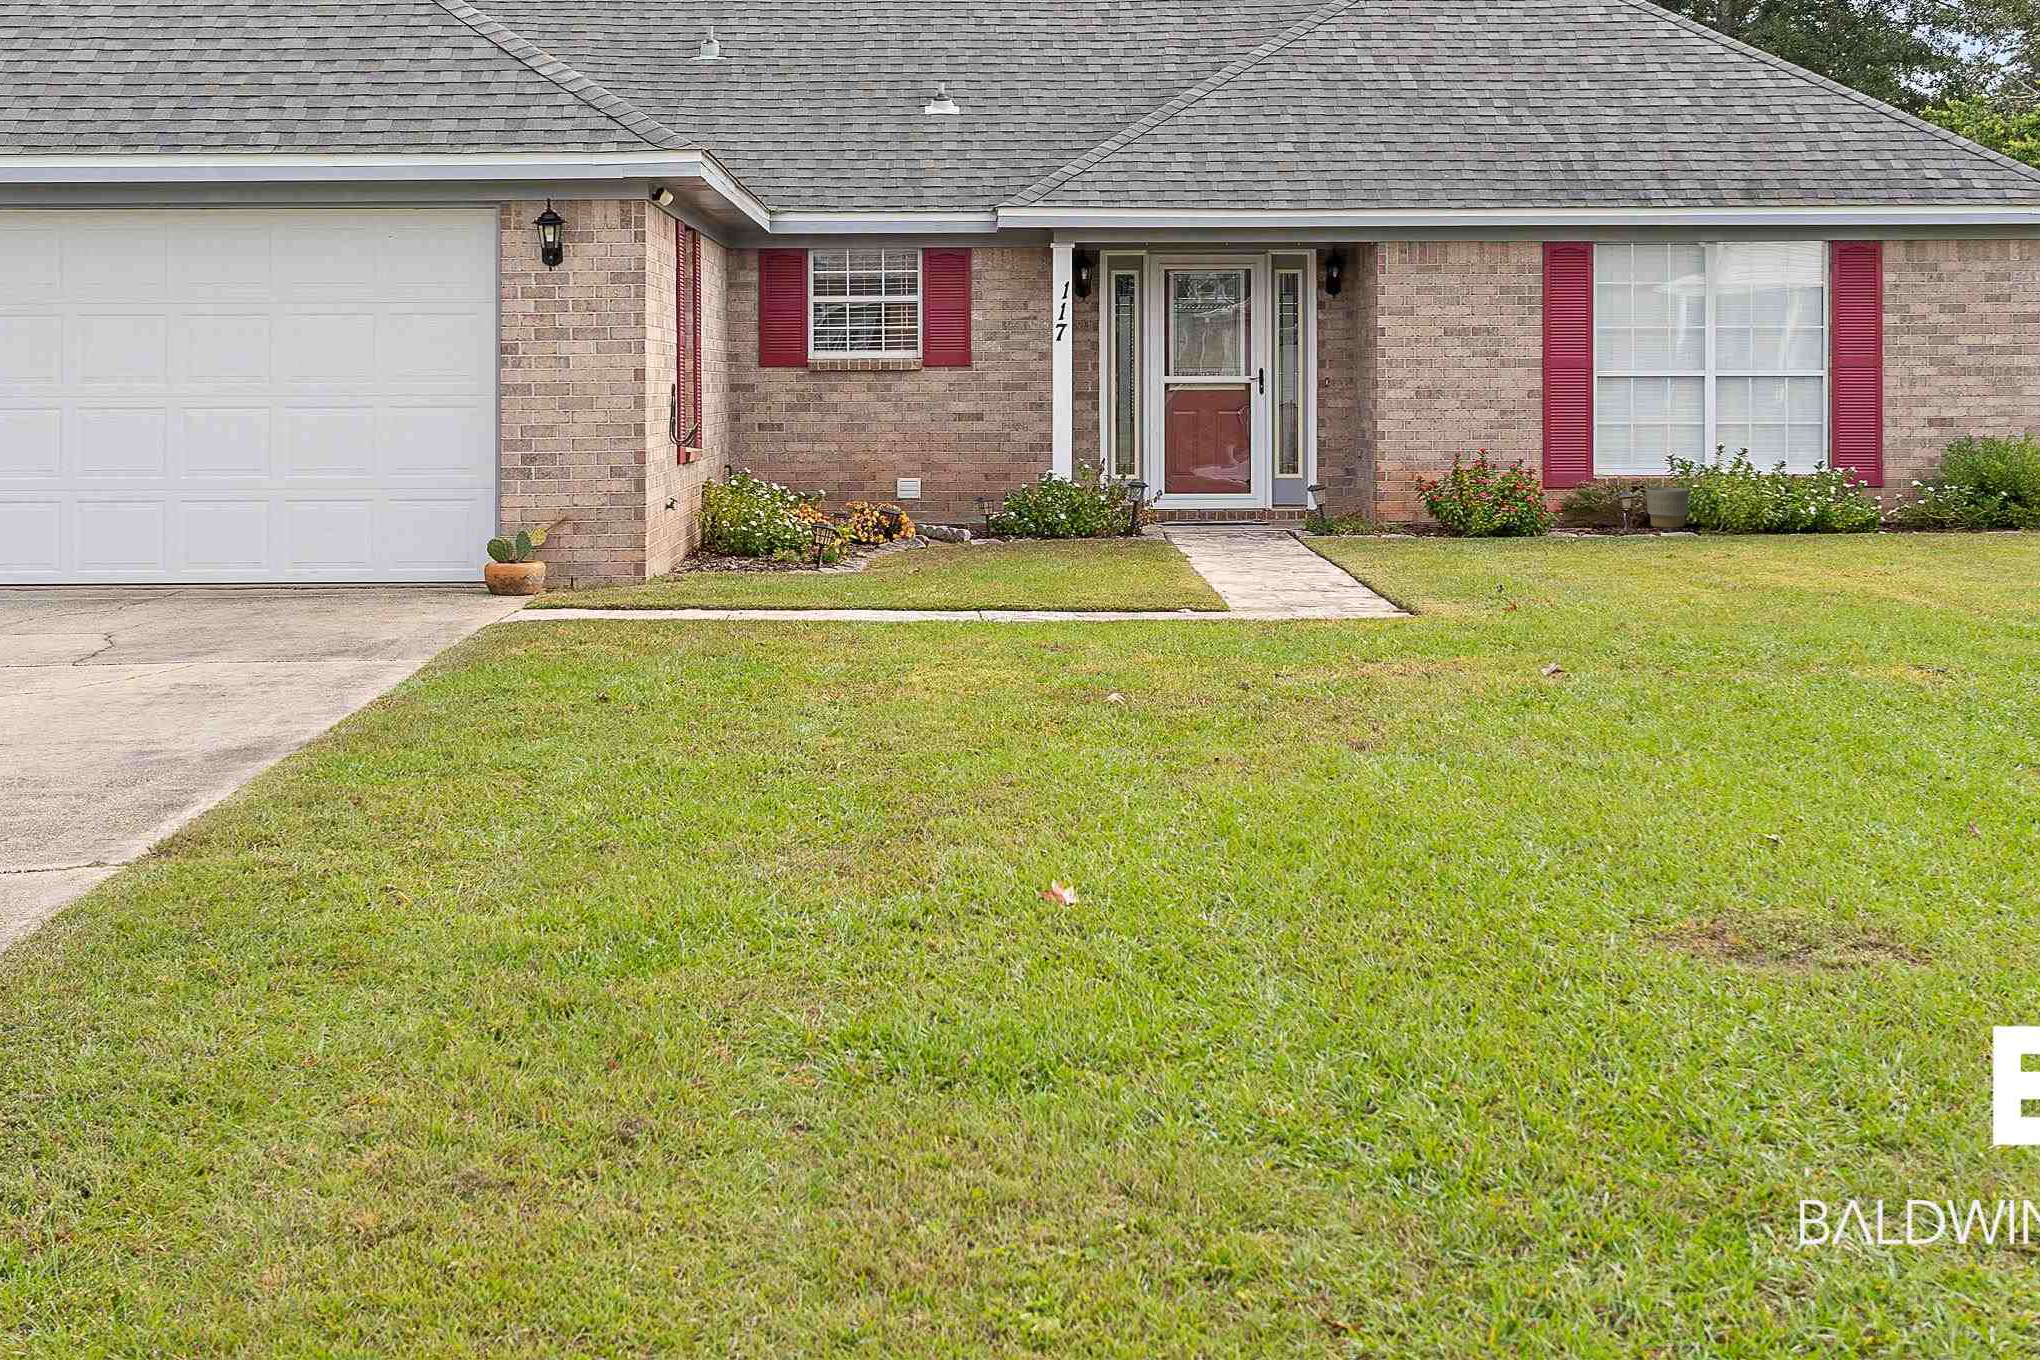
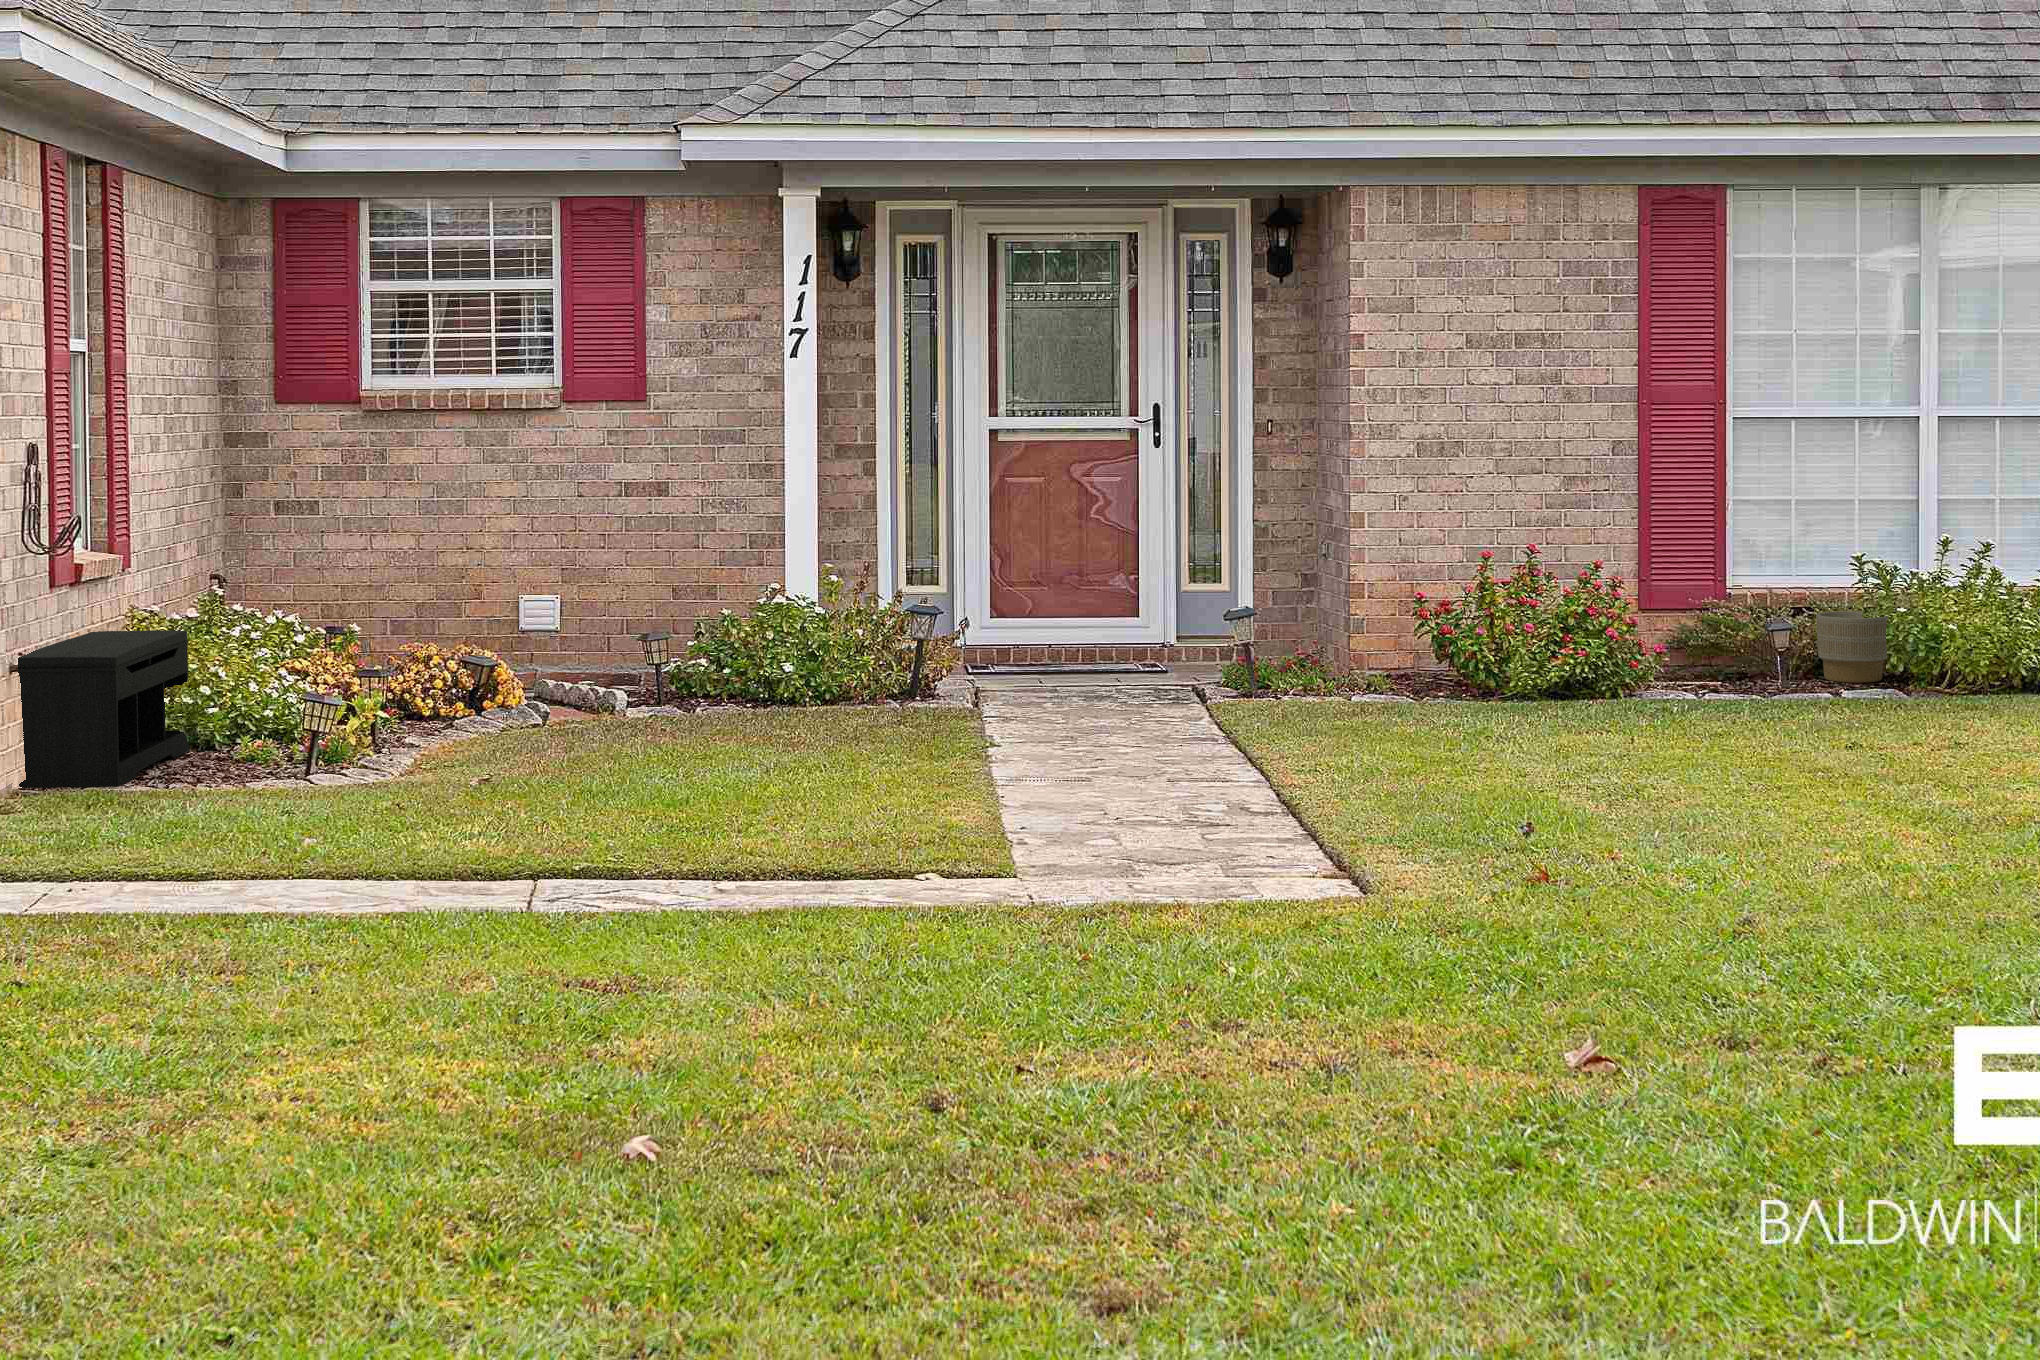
bench: none [669,489,749,573] -> present [18,630,189,788]

